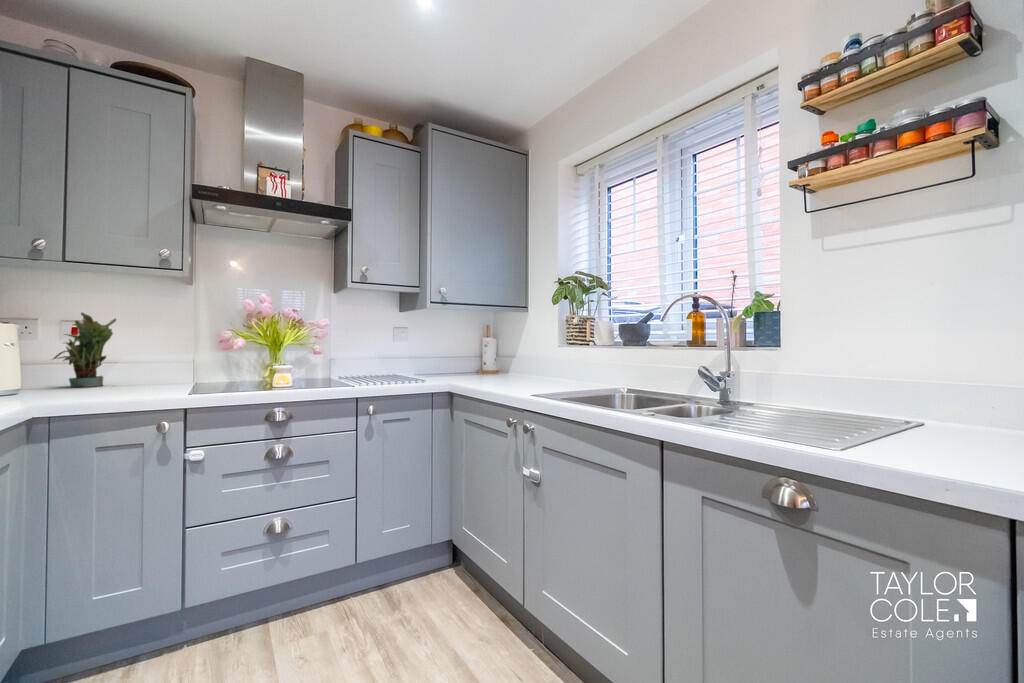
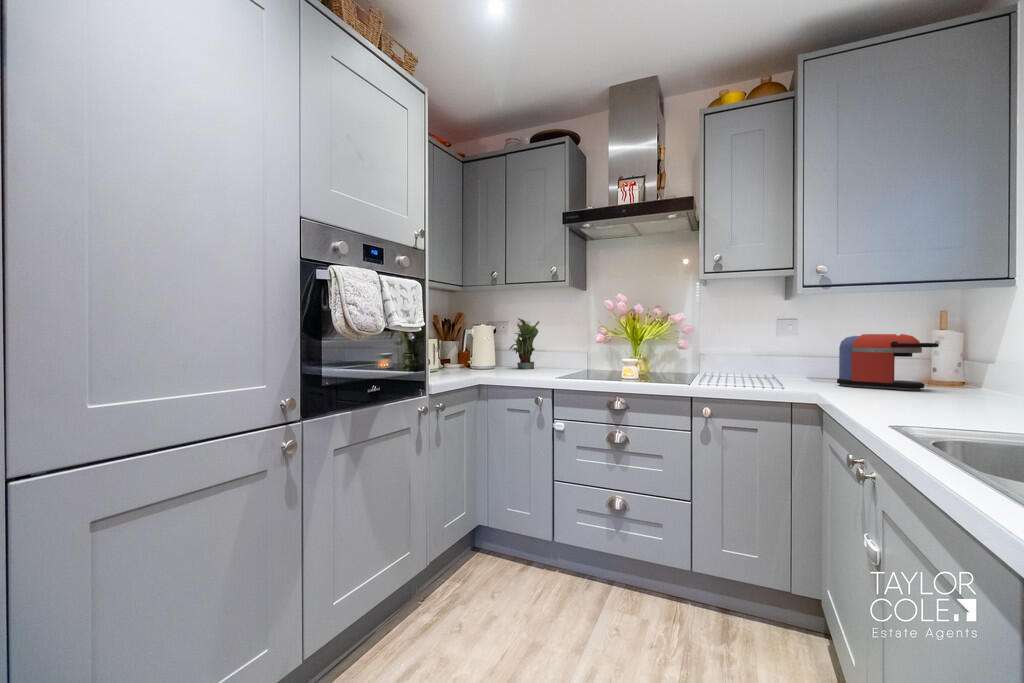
coffee maker: none [446,342,500,380] -> present [837,334,939,390]

